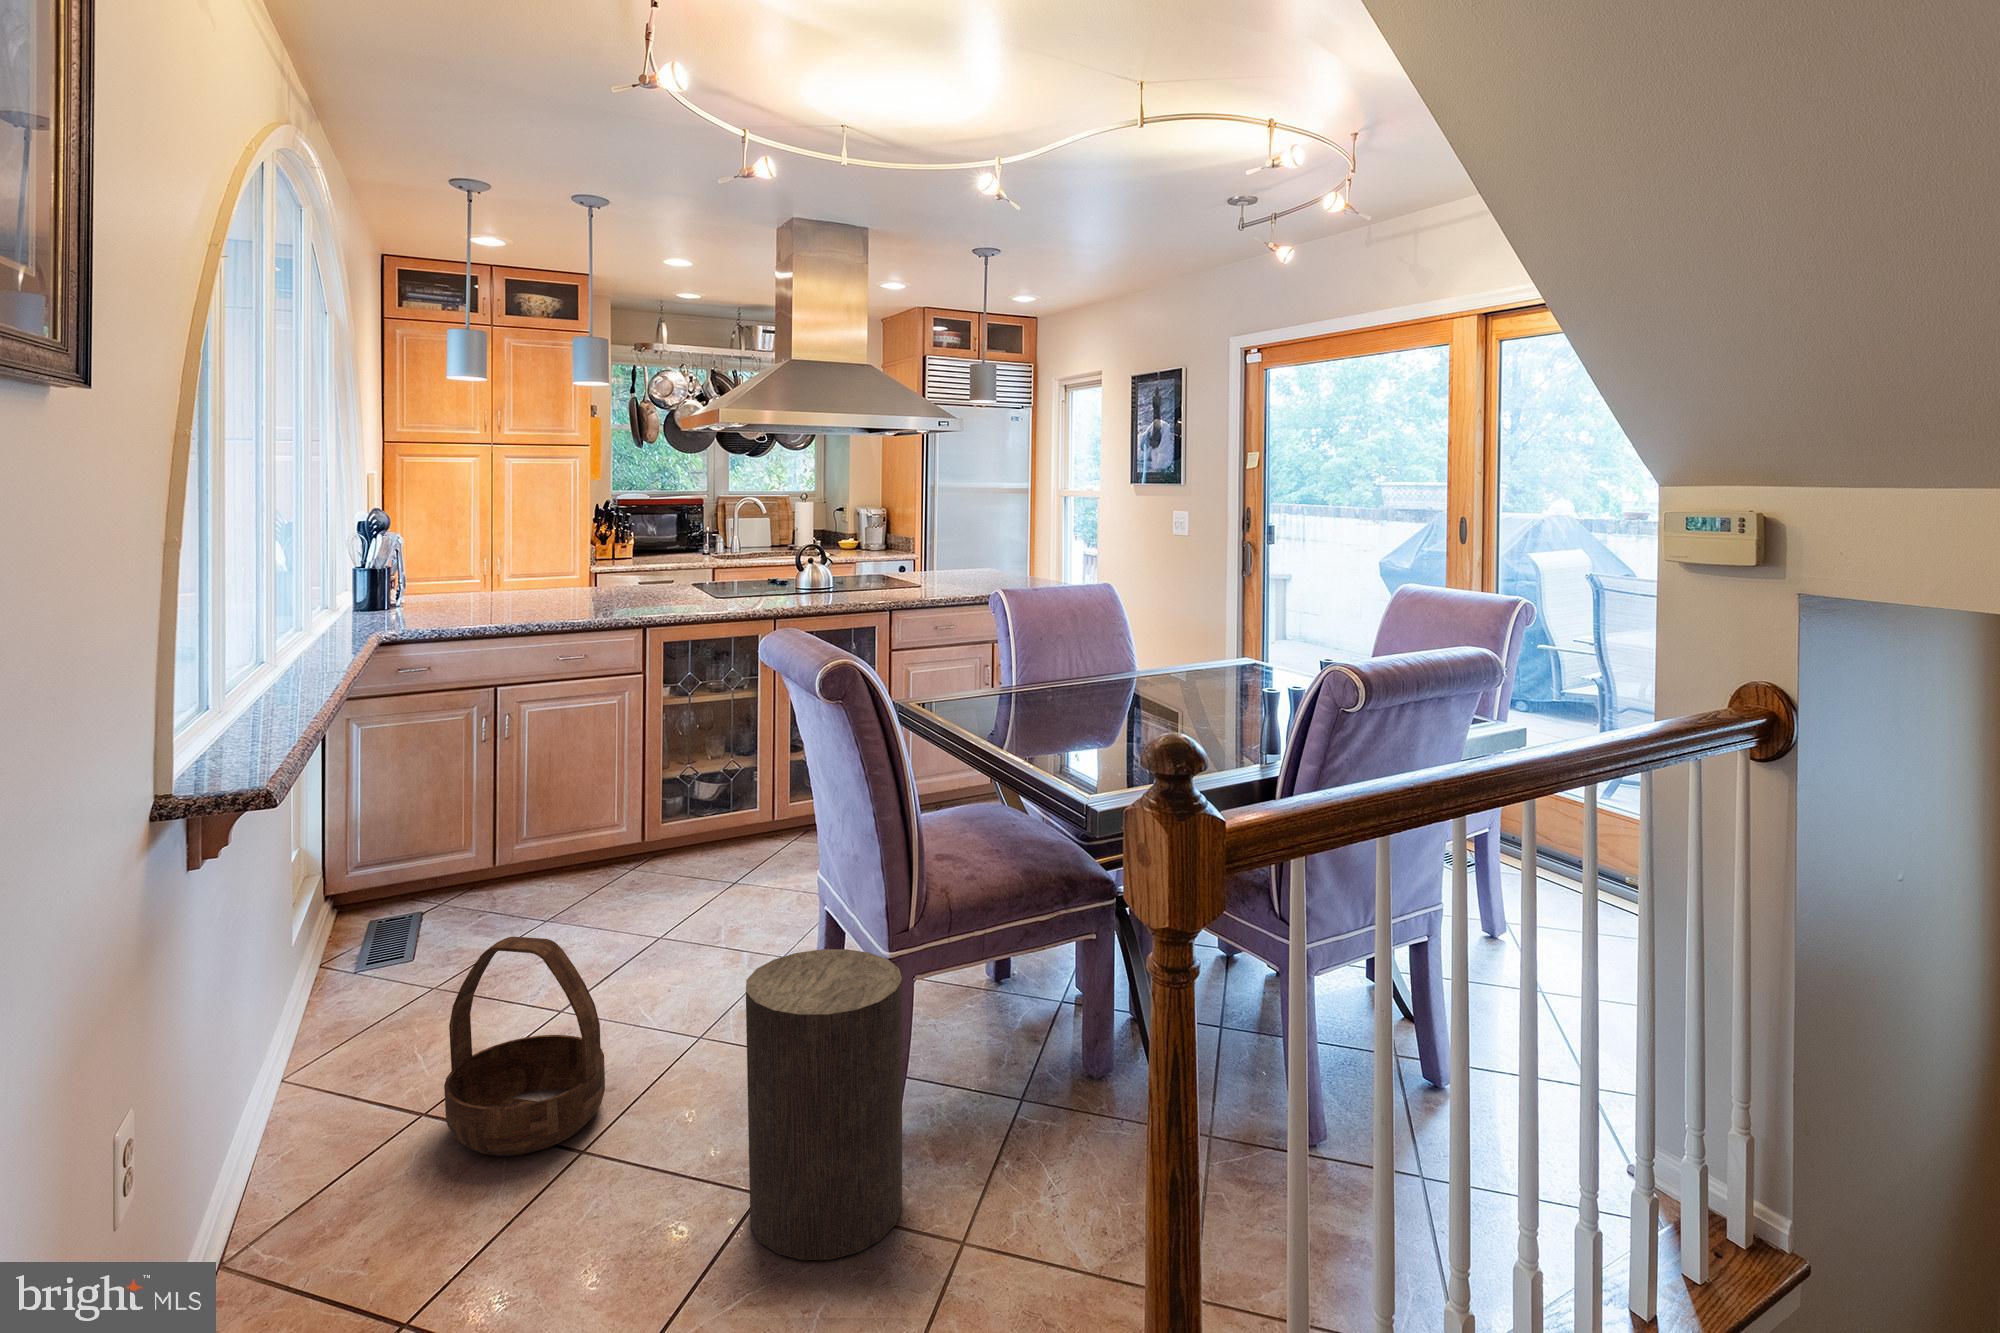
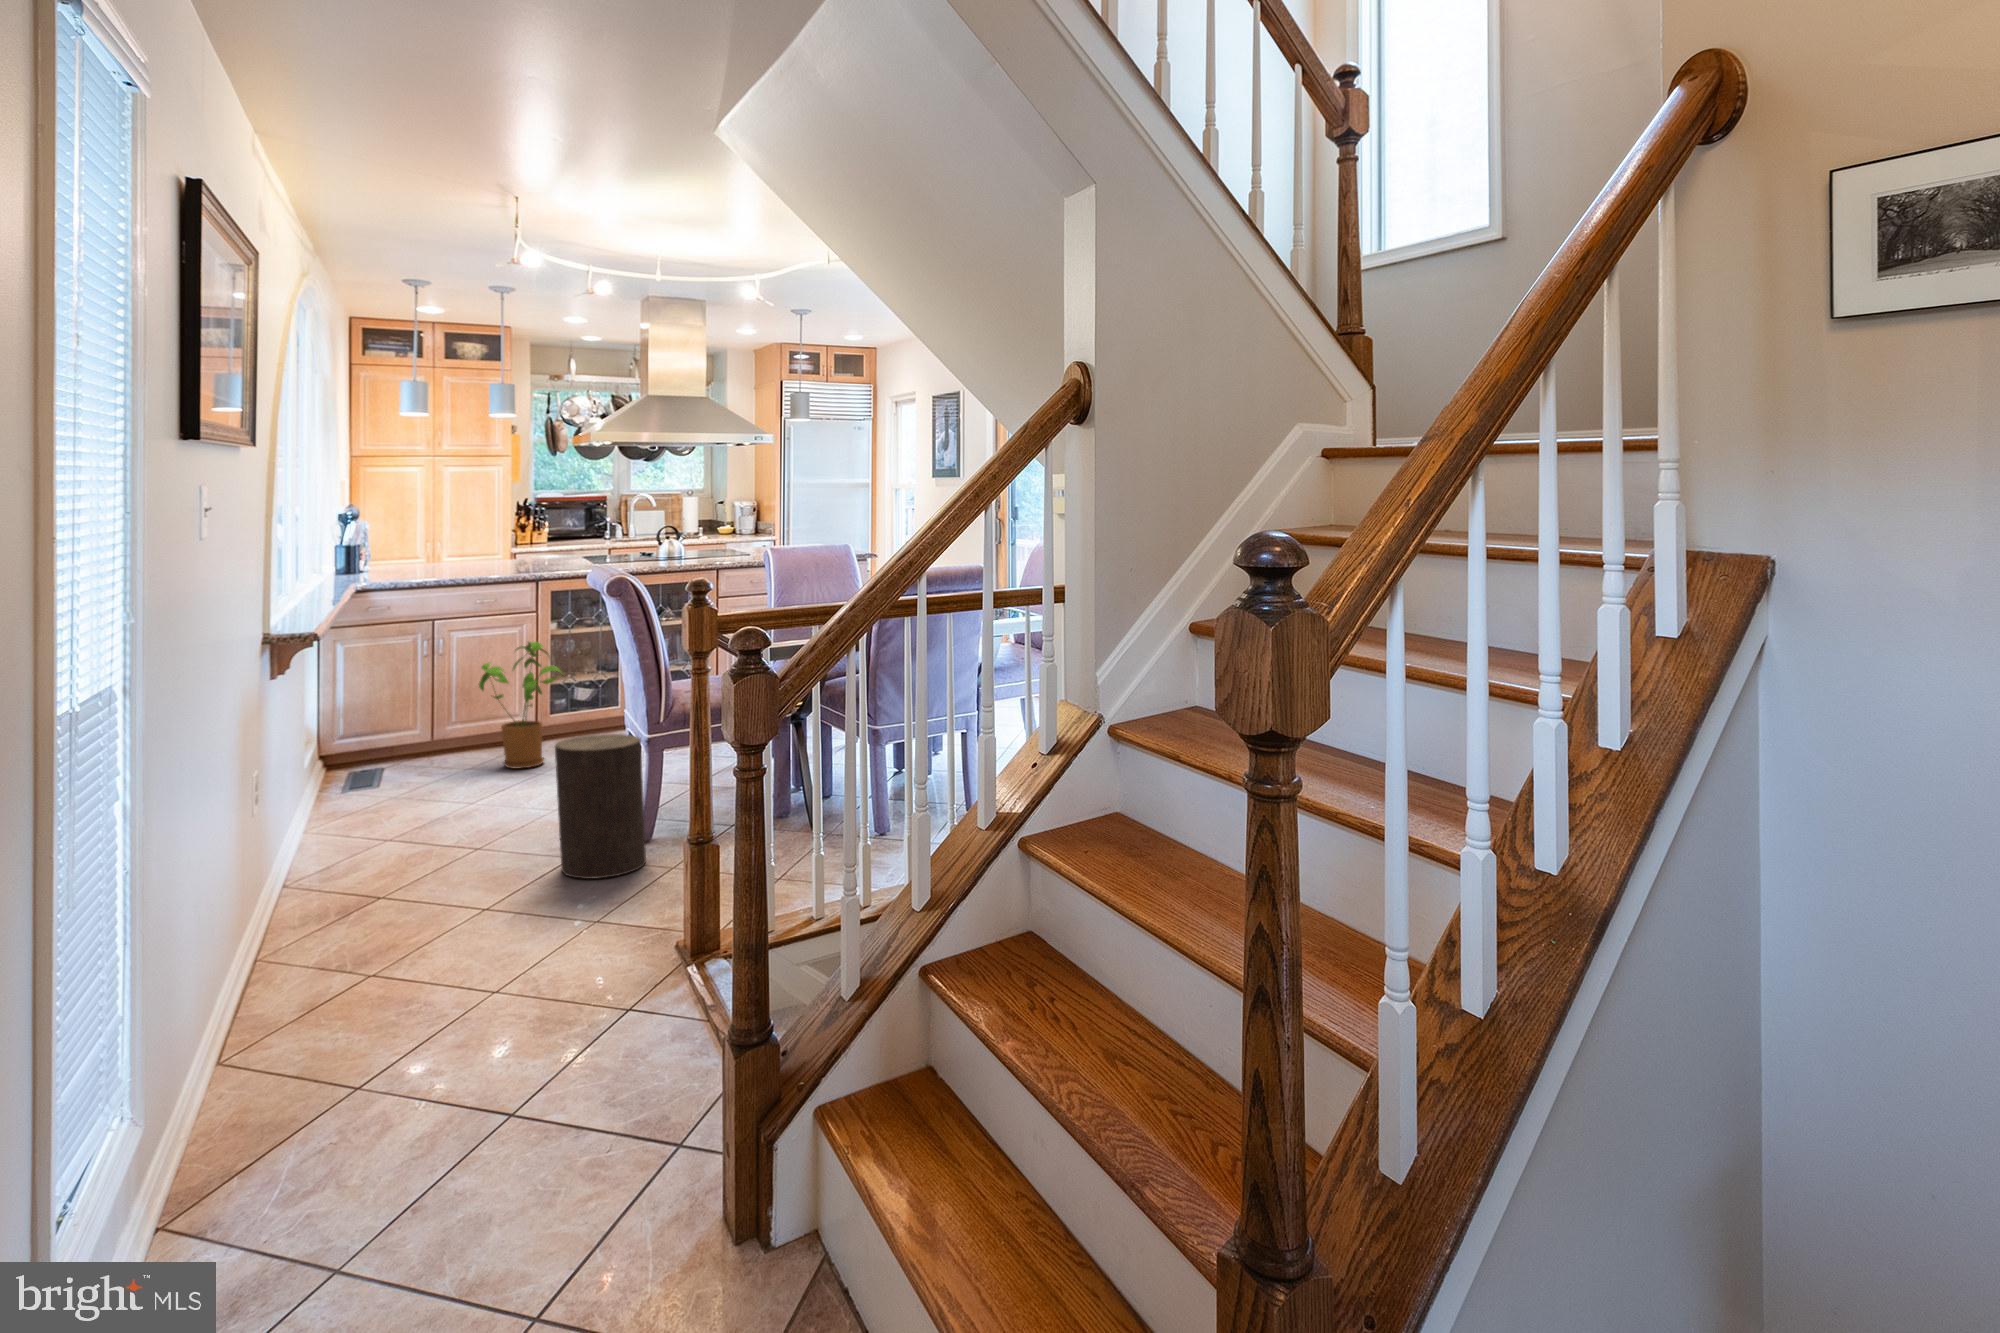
house plant: none [564,722,694,919] -> present [479,642,562,769]
basket: present [444,936,605,1156] -> none [399,739,492,853]

